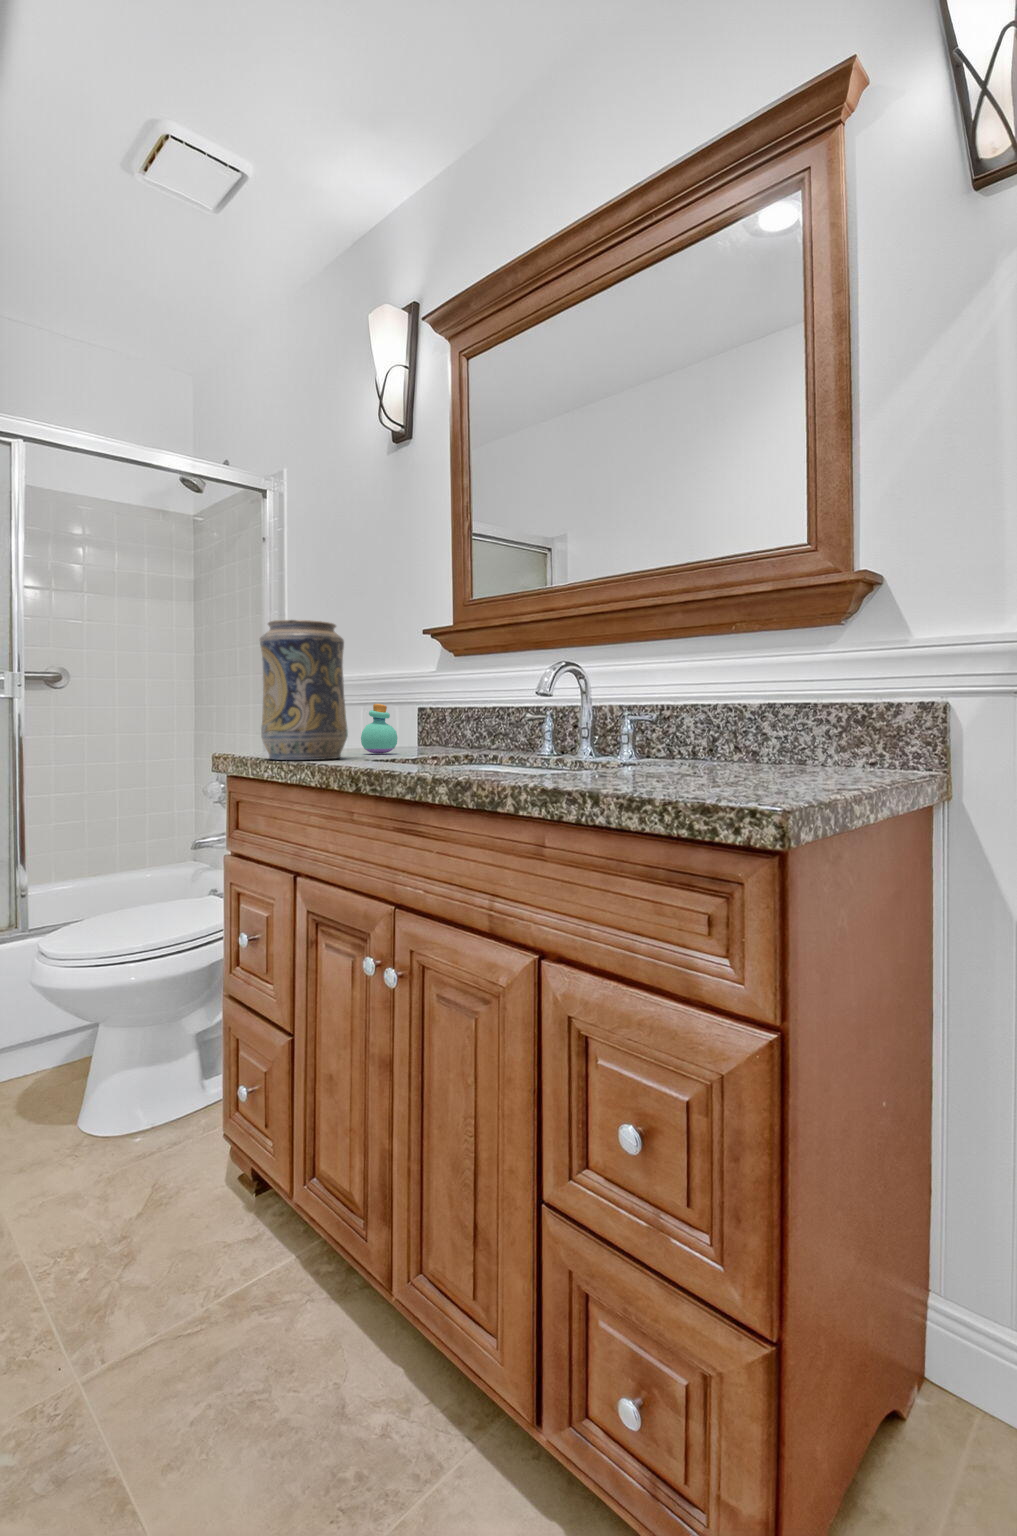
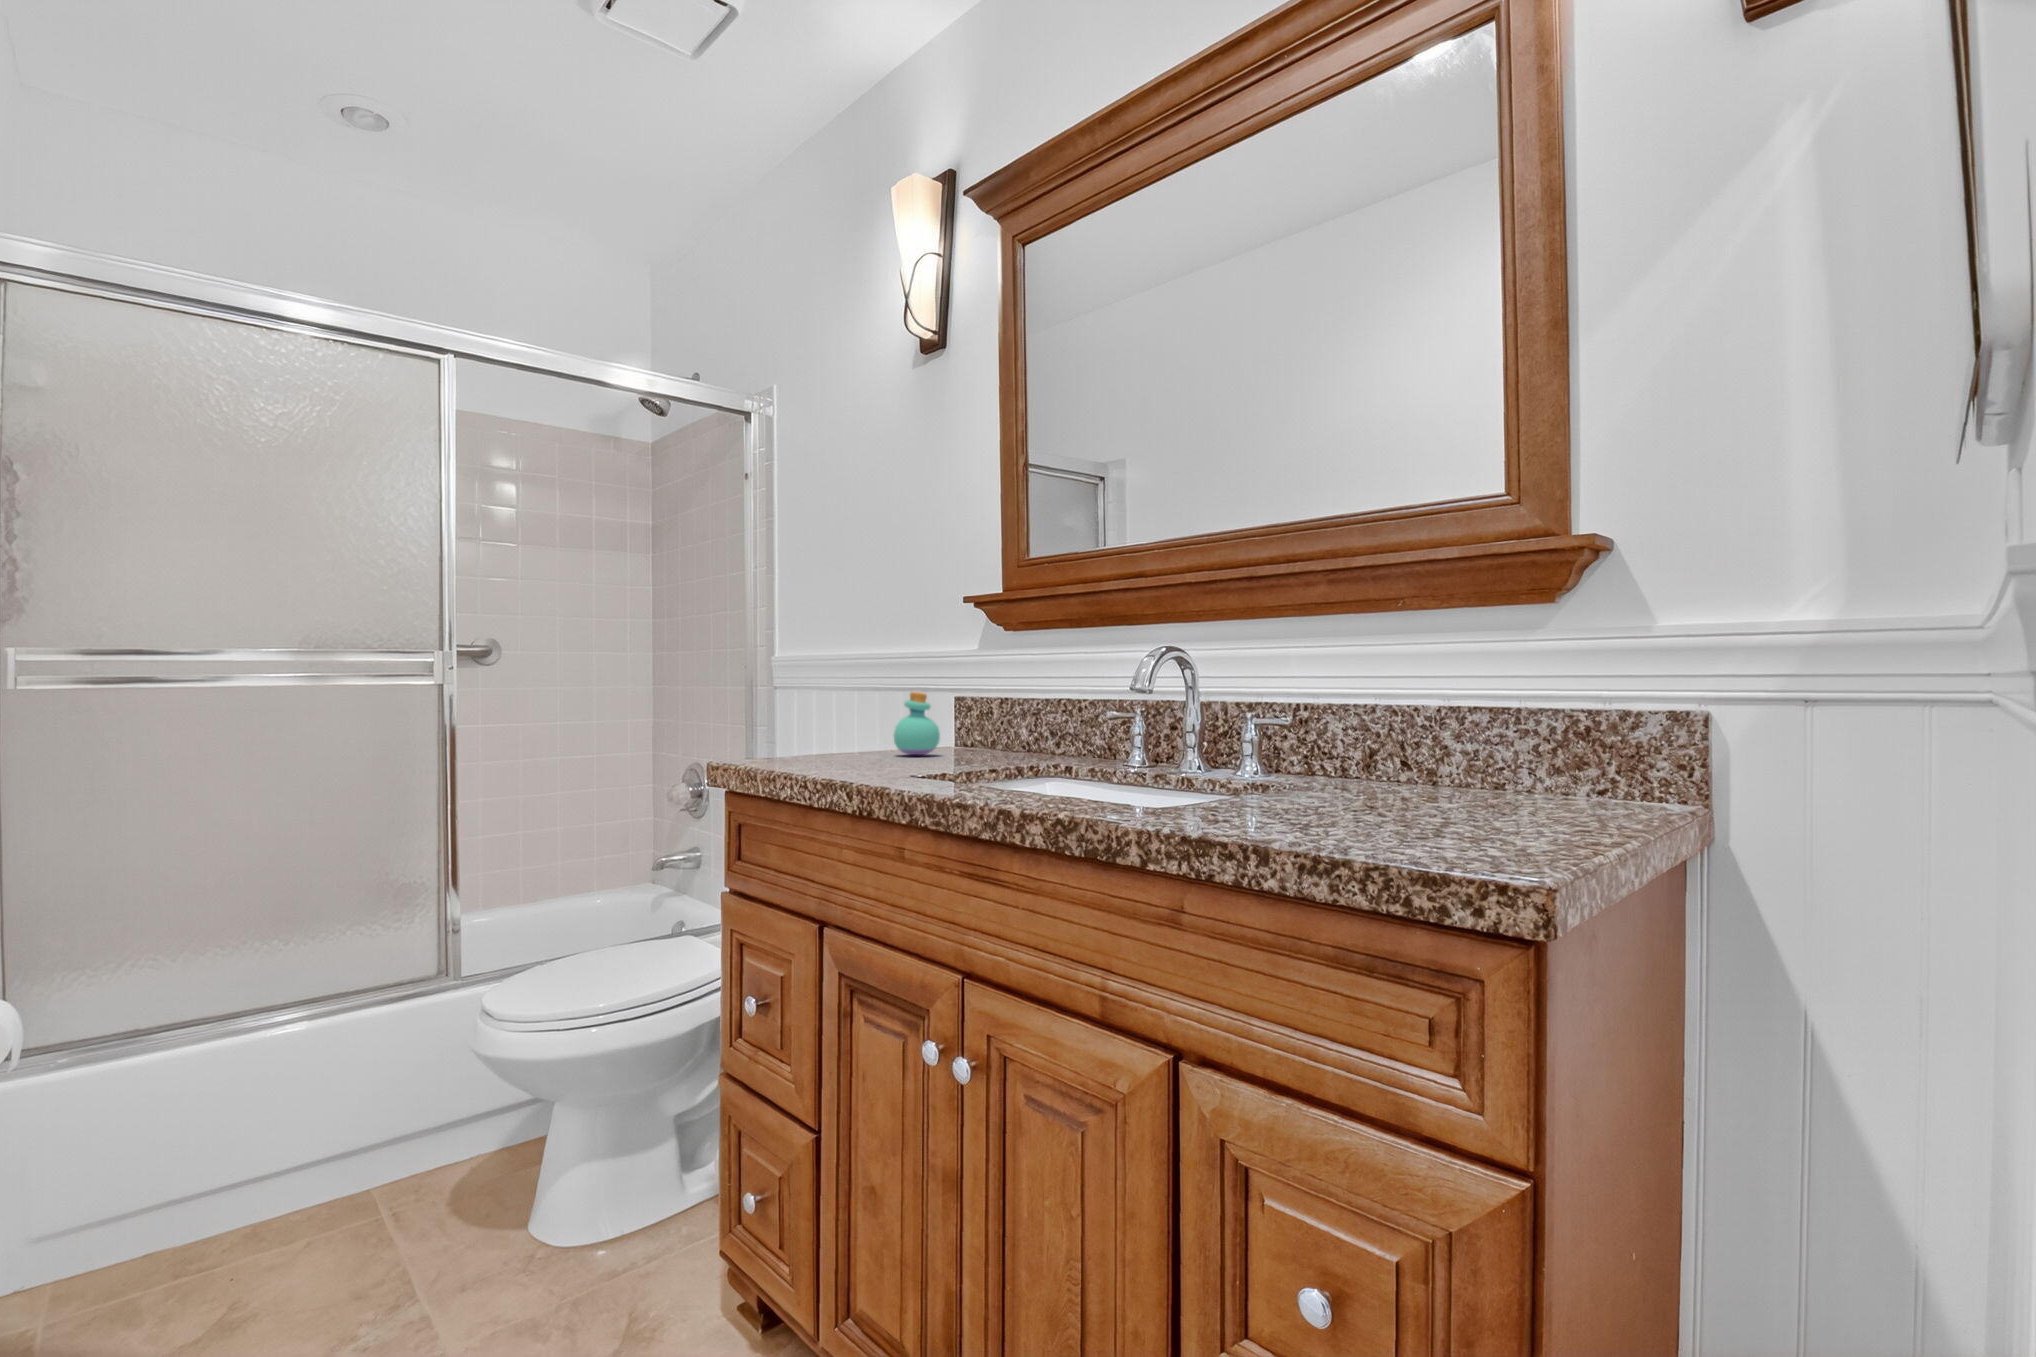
decorative vase: present [260,620,348,760] -> none [774,591,883,770]

